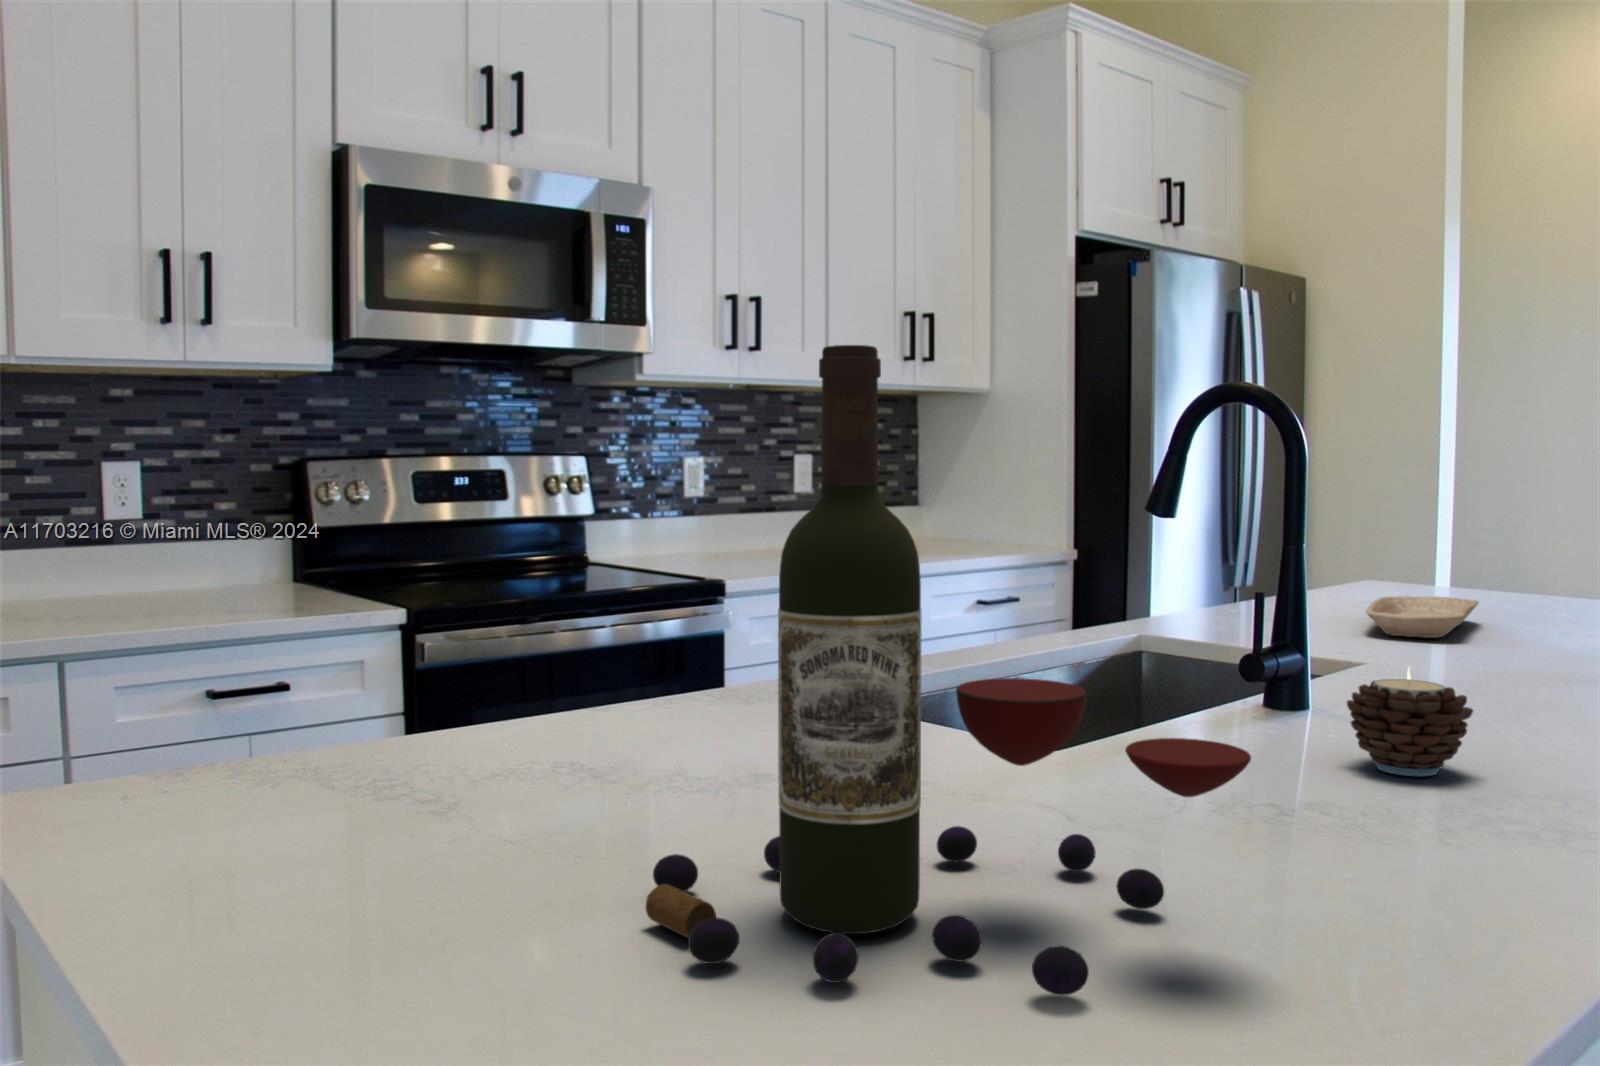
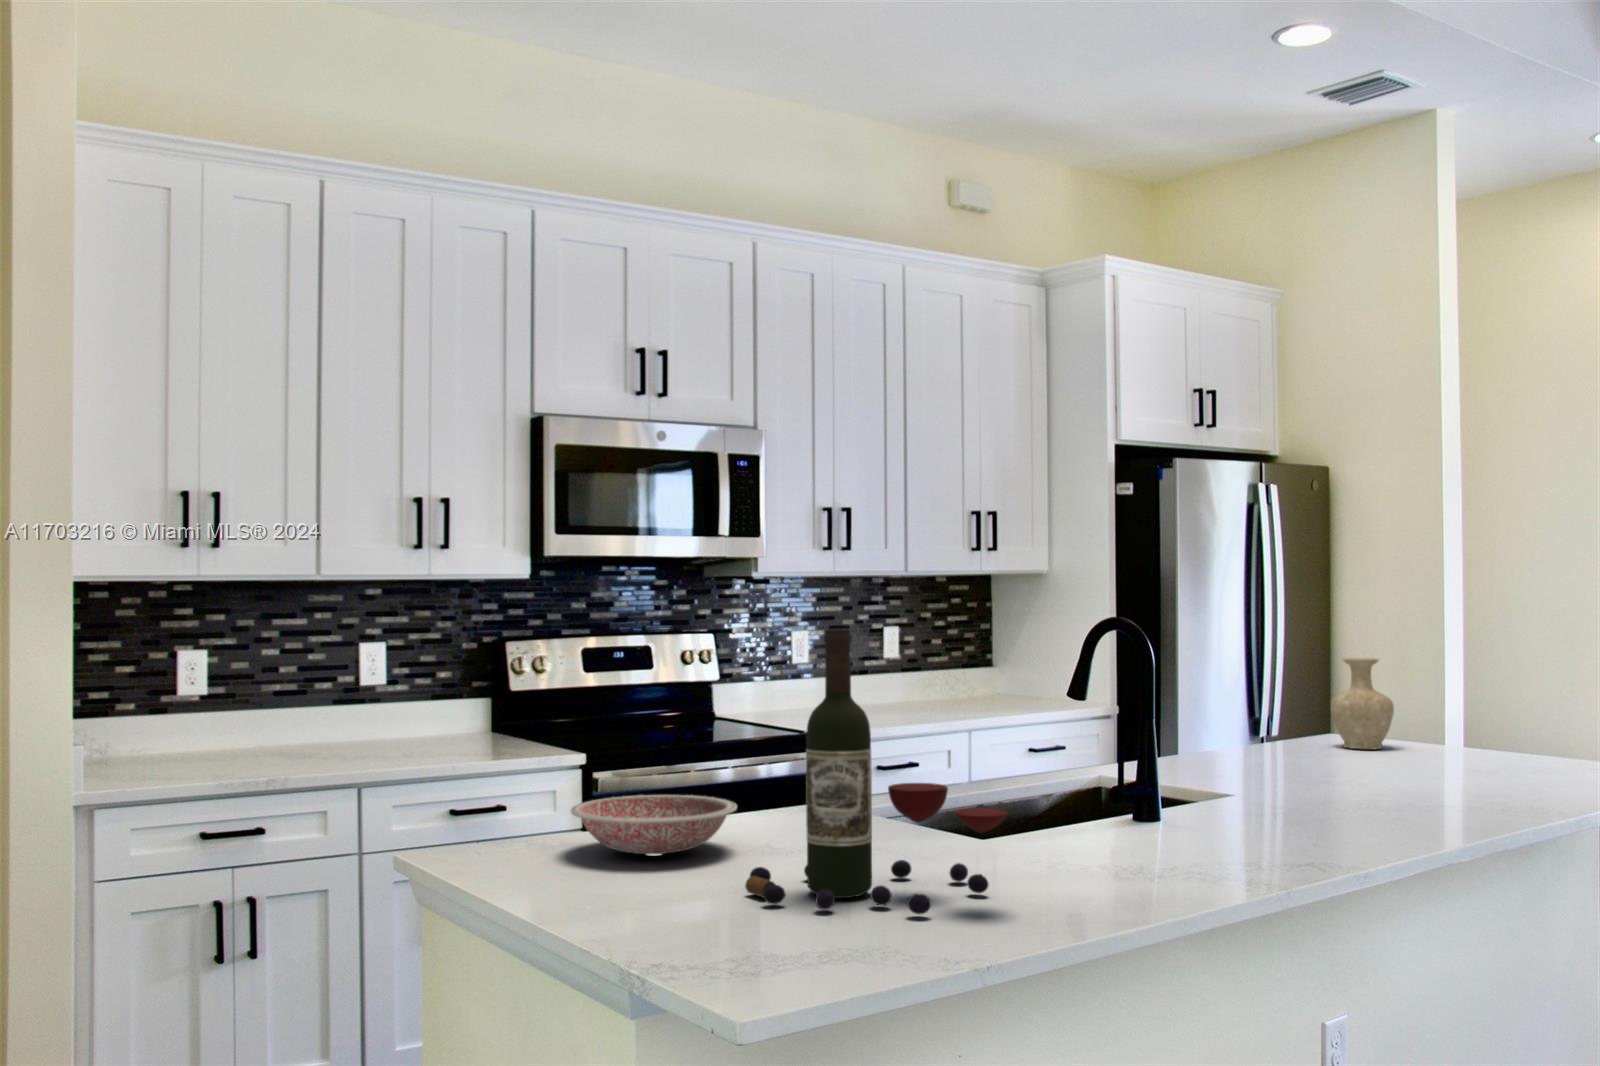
vase: none [1375,483,1457,597] -> present [1331,658,1394,749]
tray: present [1366,596,1478,638] -> none [1277,748,1376,778]
candle: present [1347,667,1473,776] -> none [1155,786,1224,851]
bowl: none [298,688,624,809] -> present [571,795,737,854]

